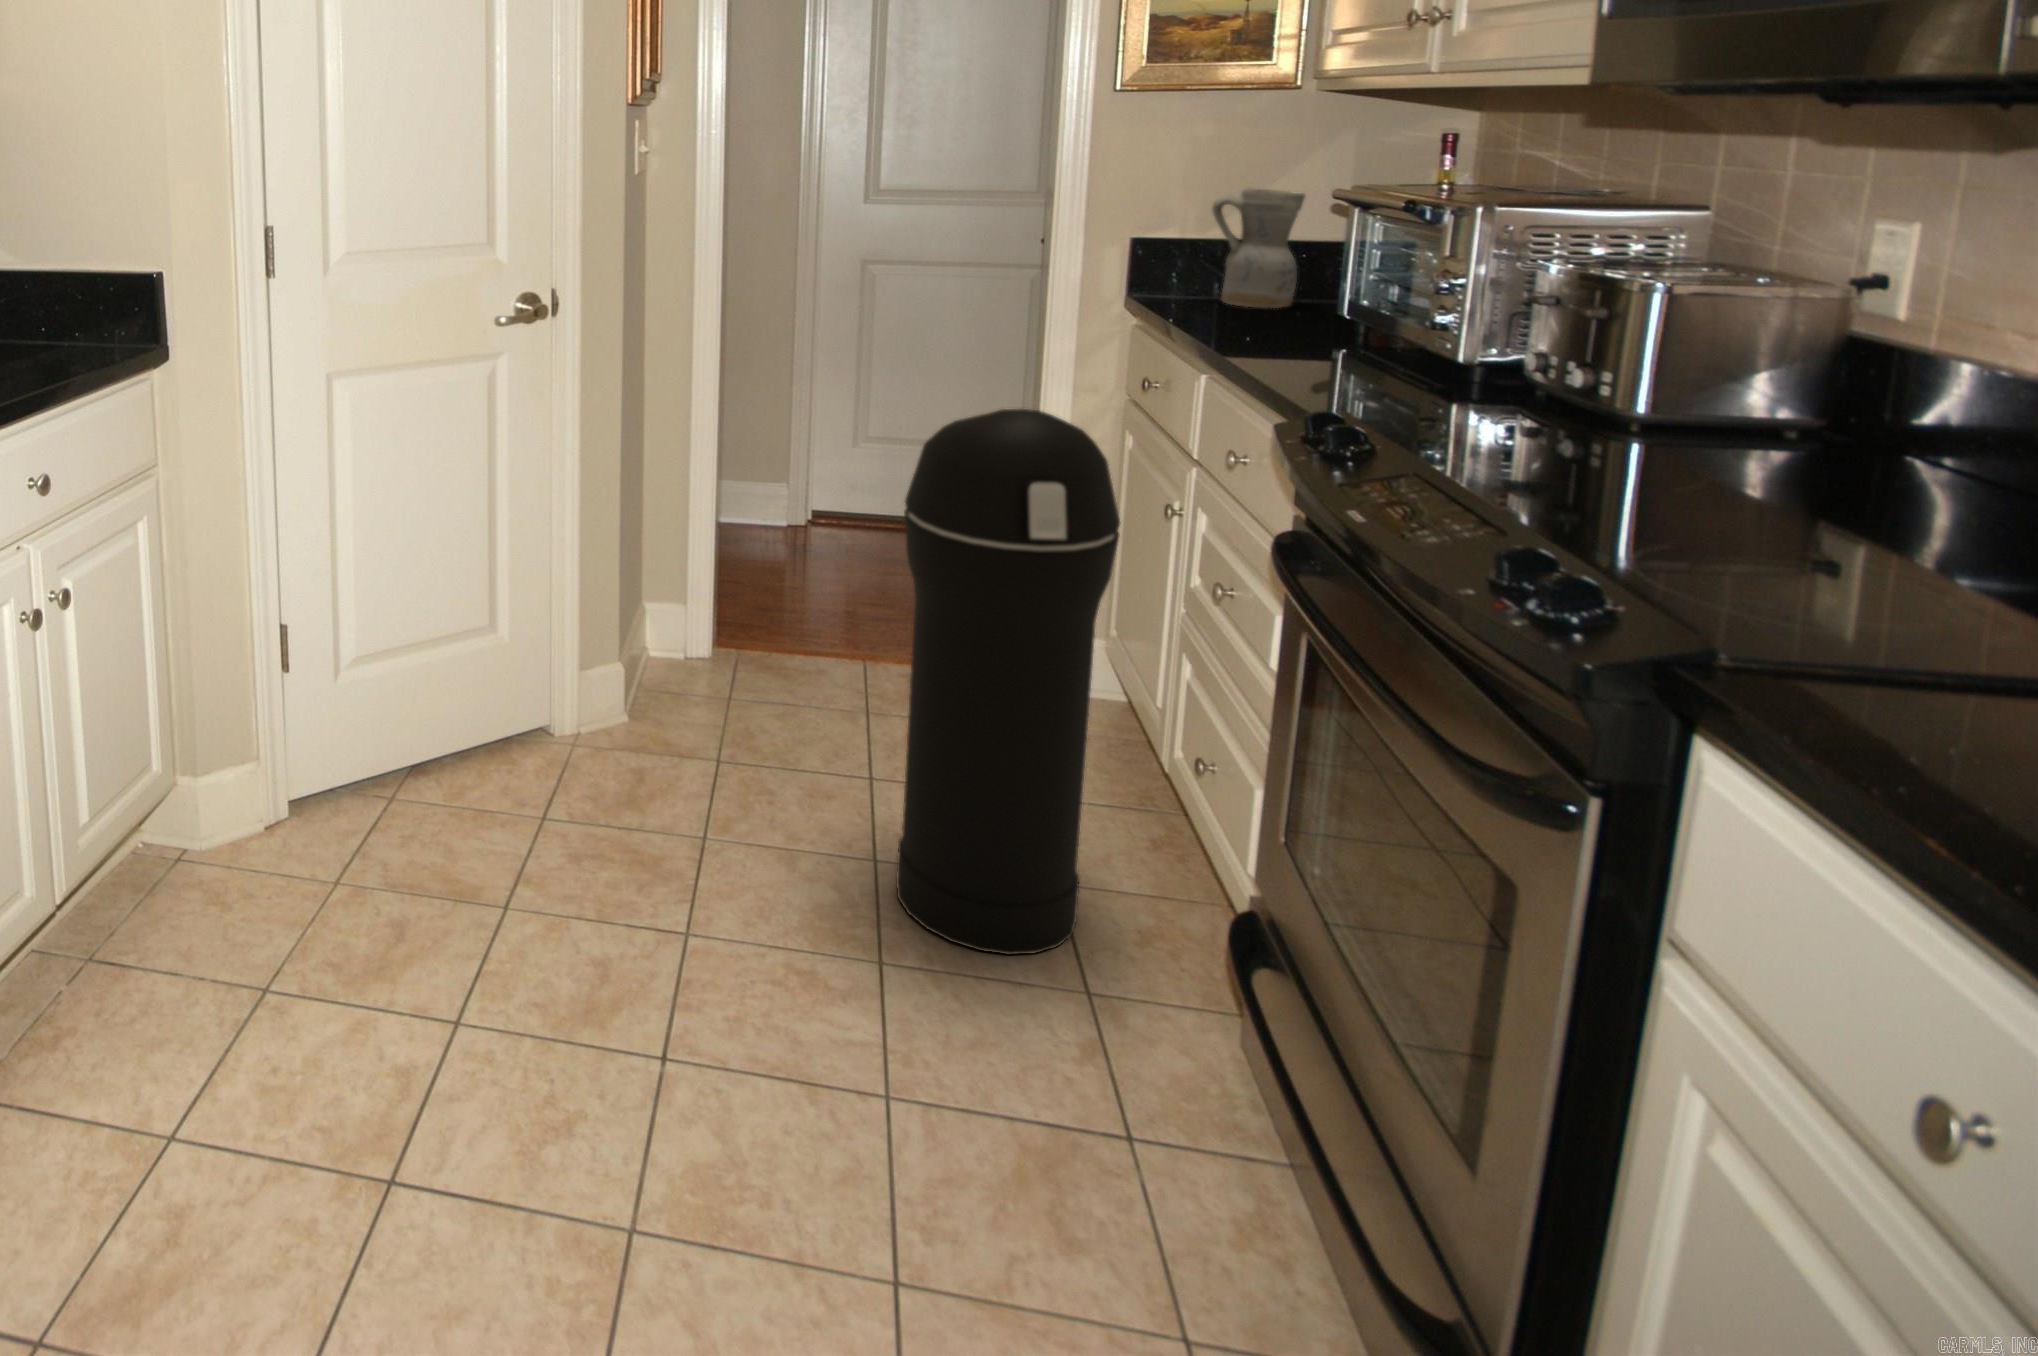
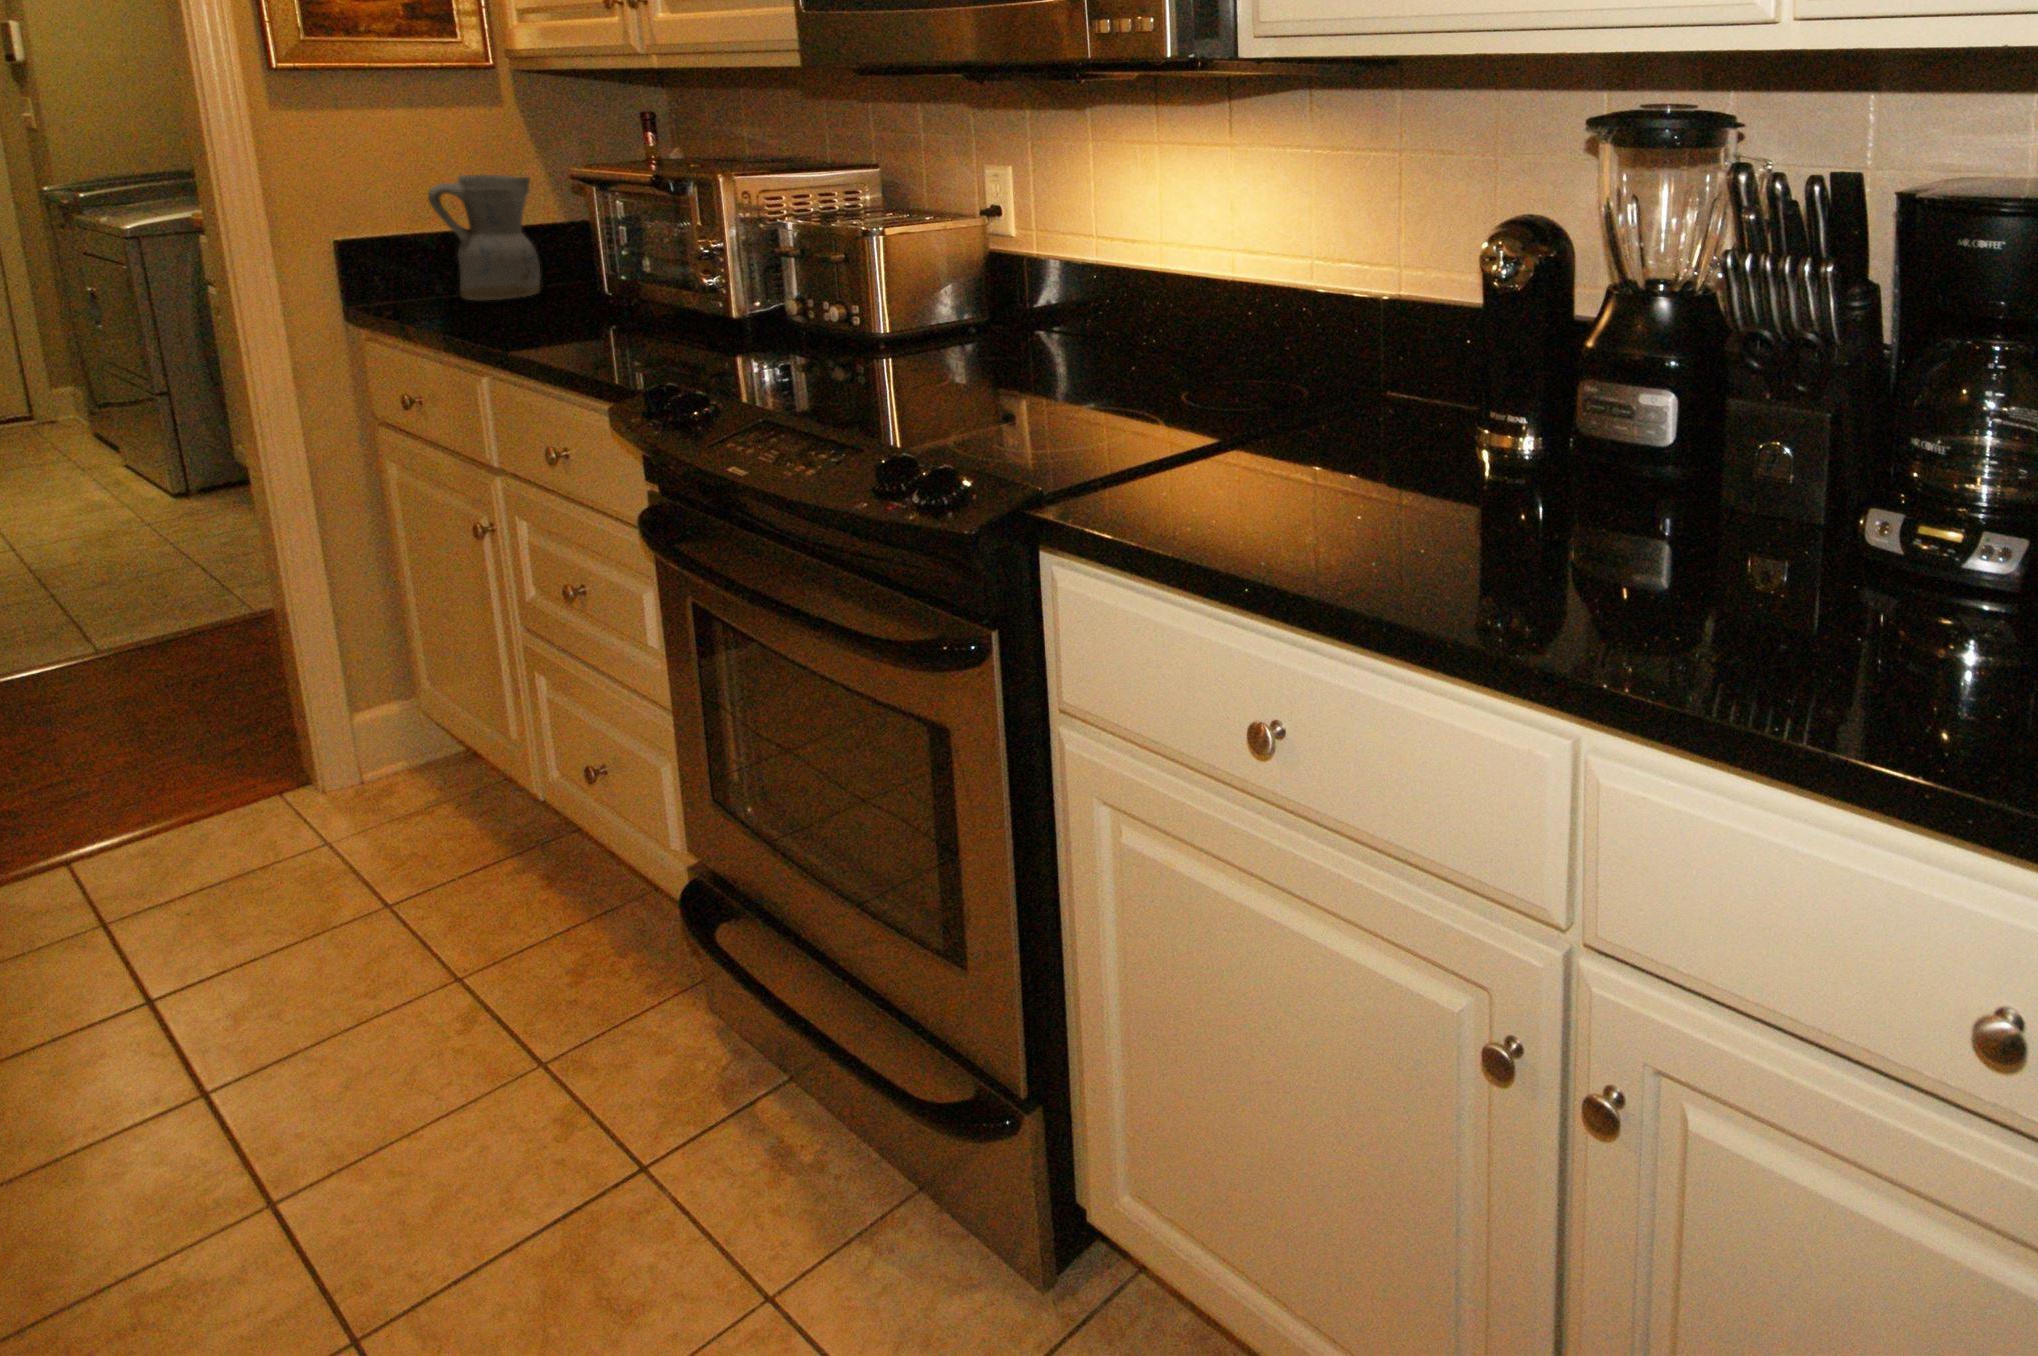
trash can: present [896,409,1120,955] -> none [109,458,493,1148]

